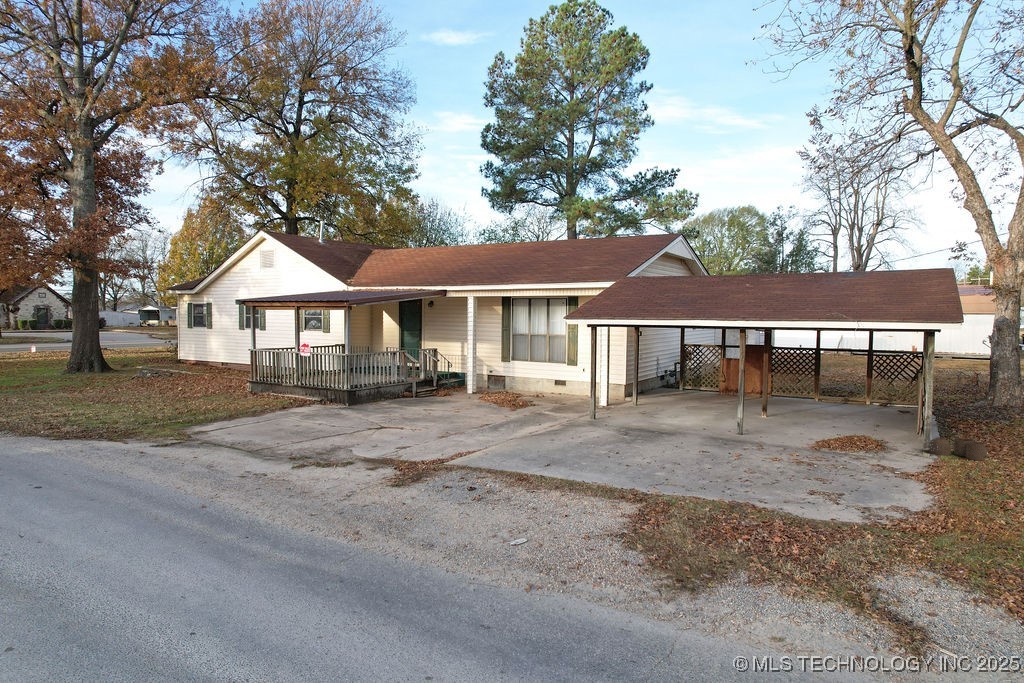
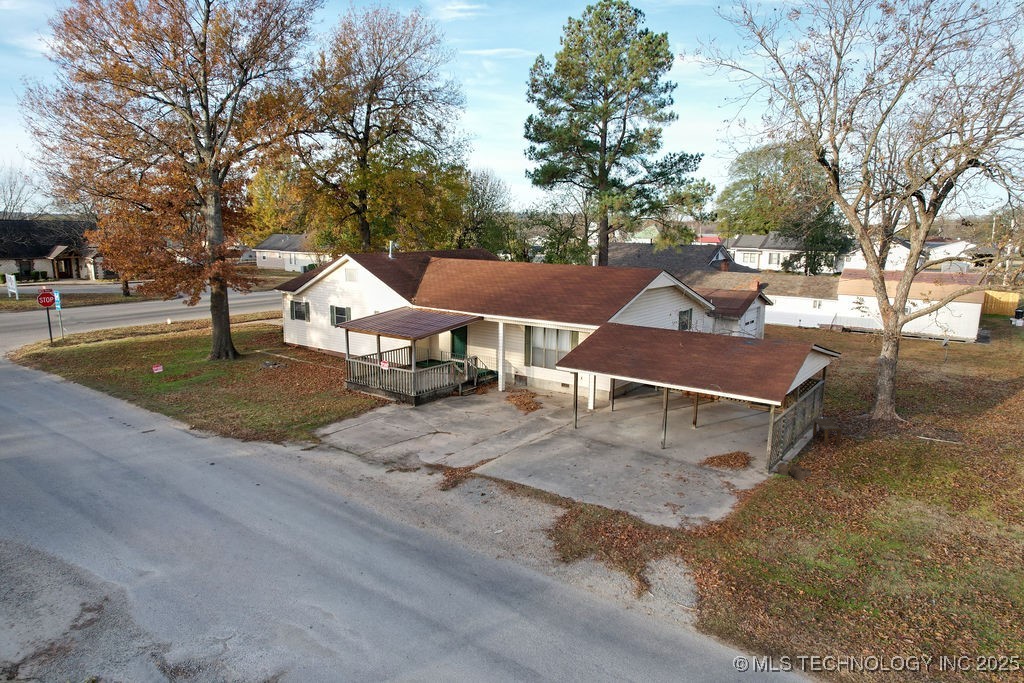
bench: none [927,395,981,428] -> present [813,419,842,446]

